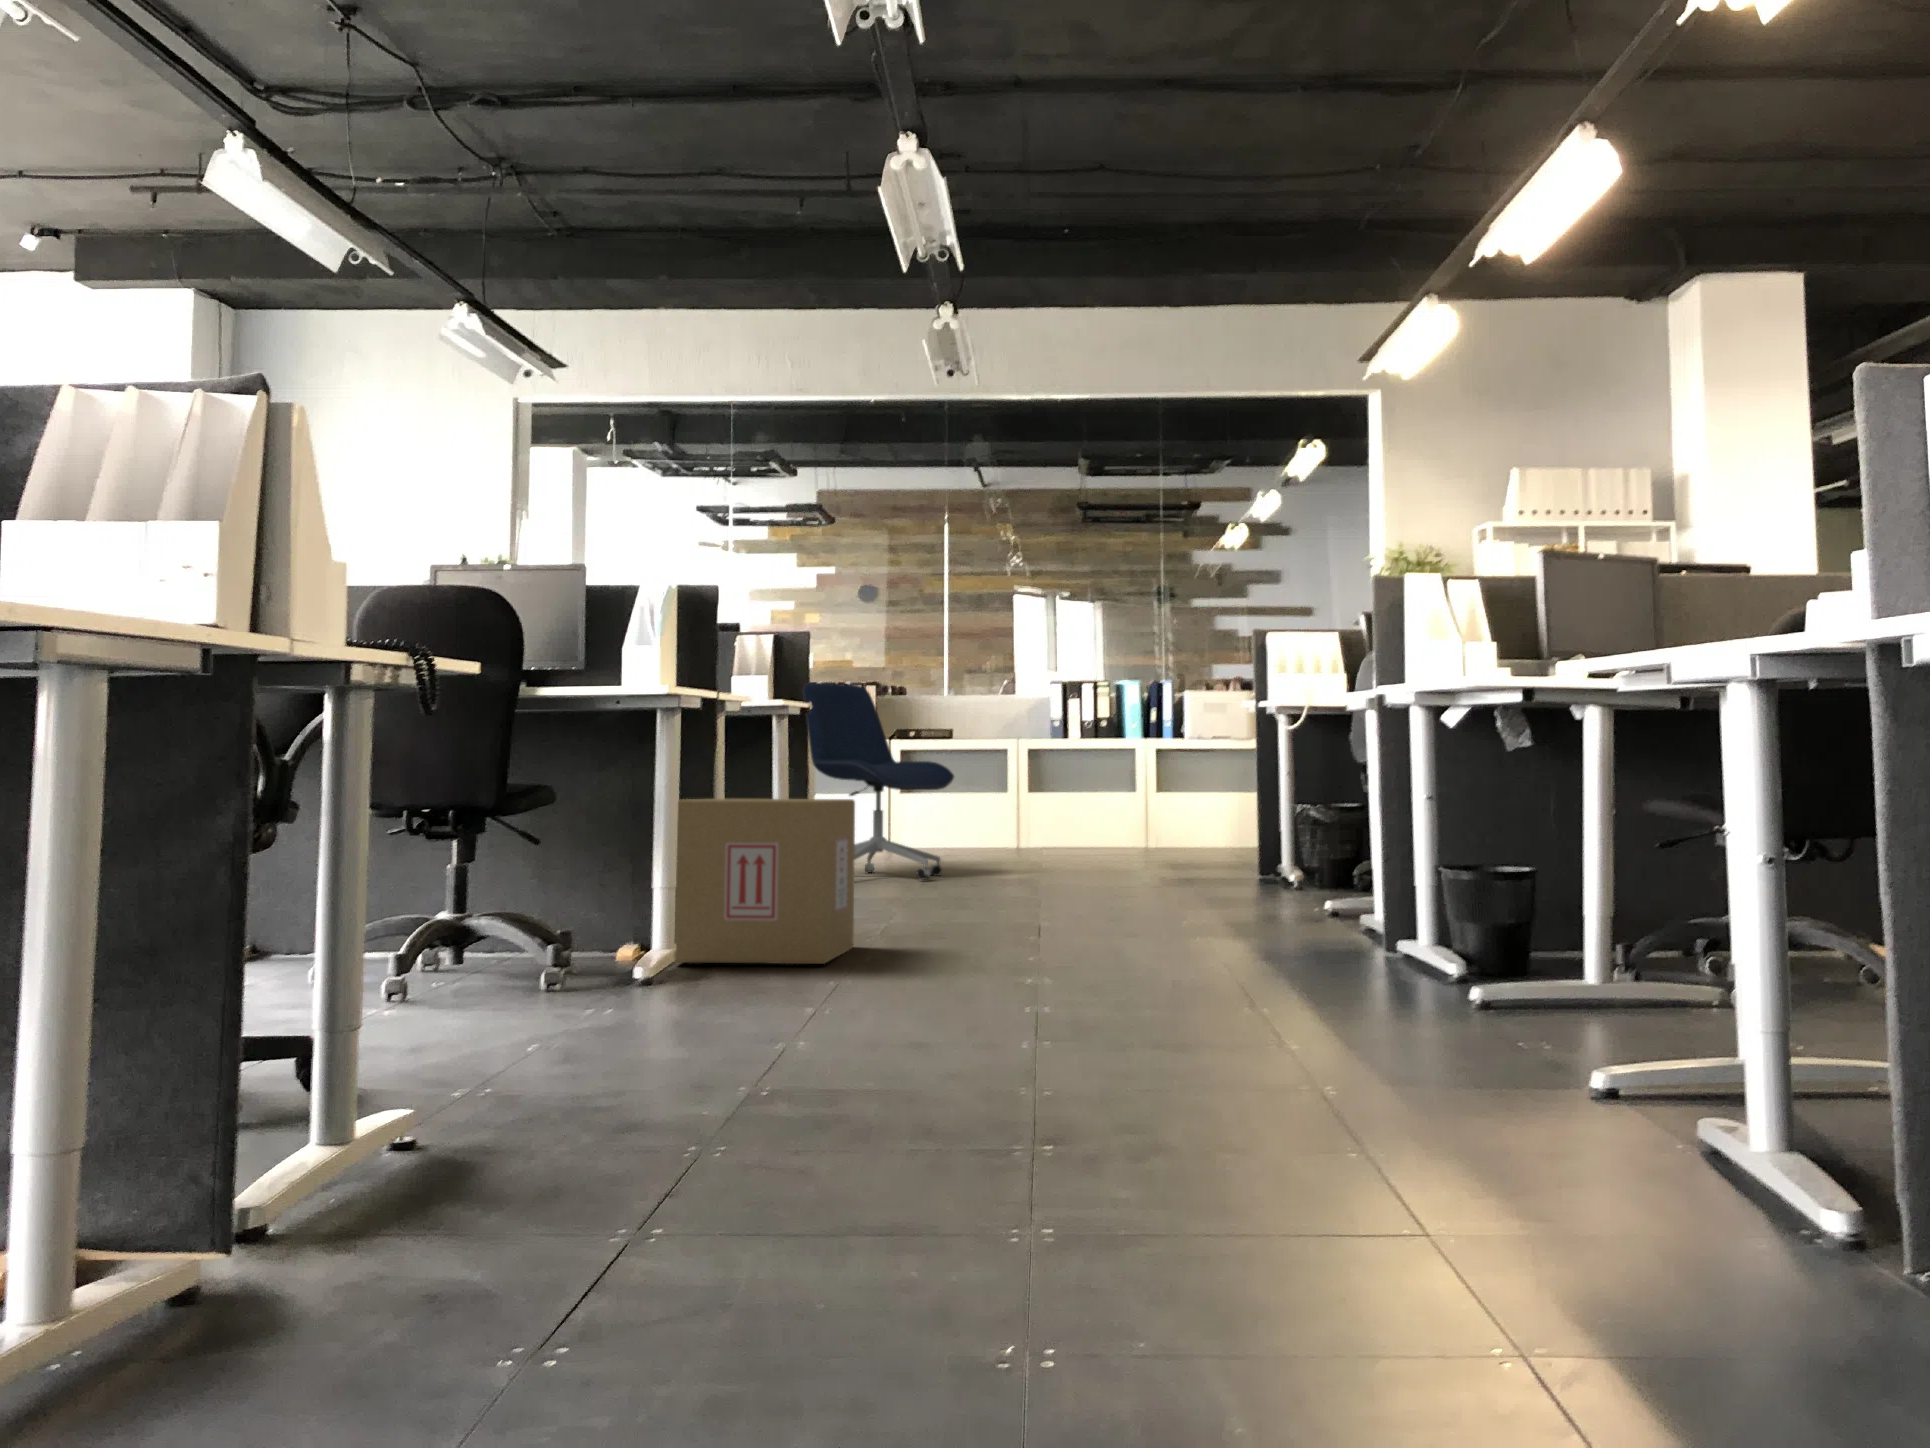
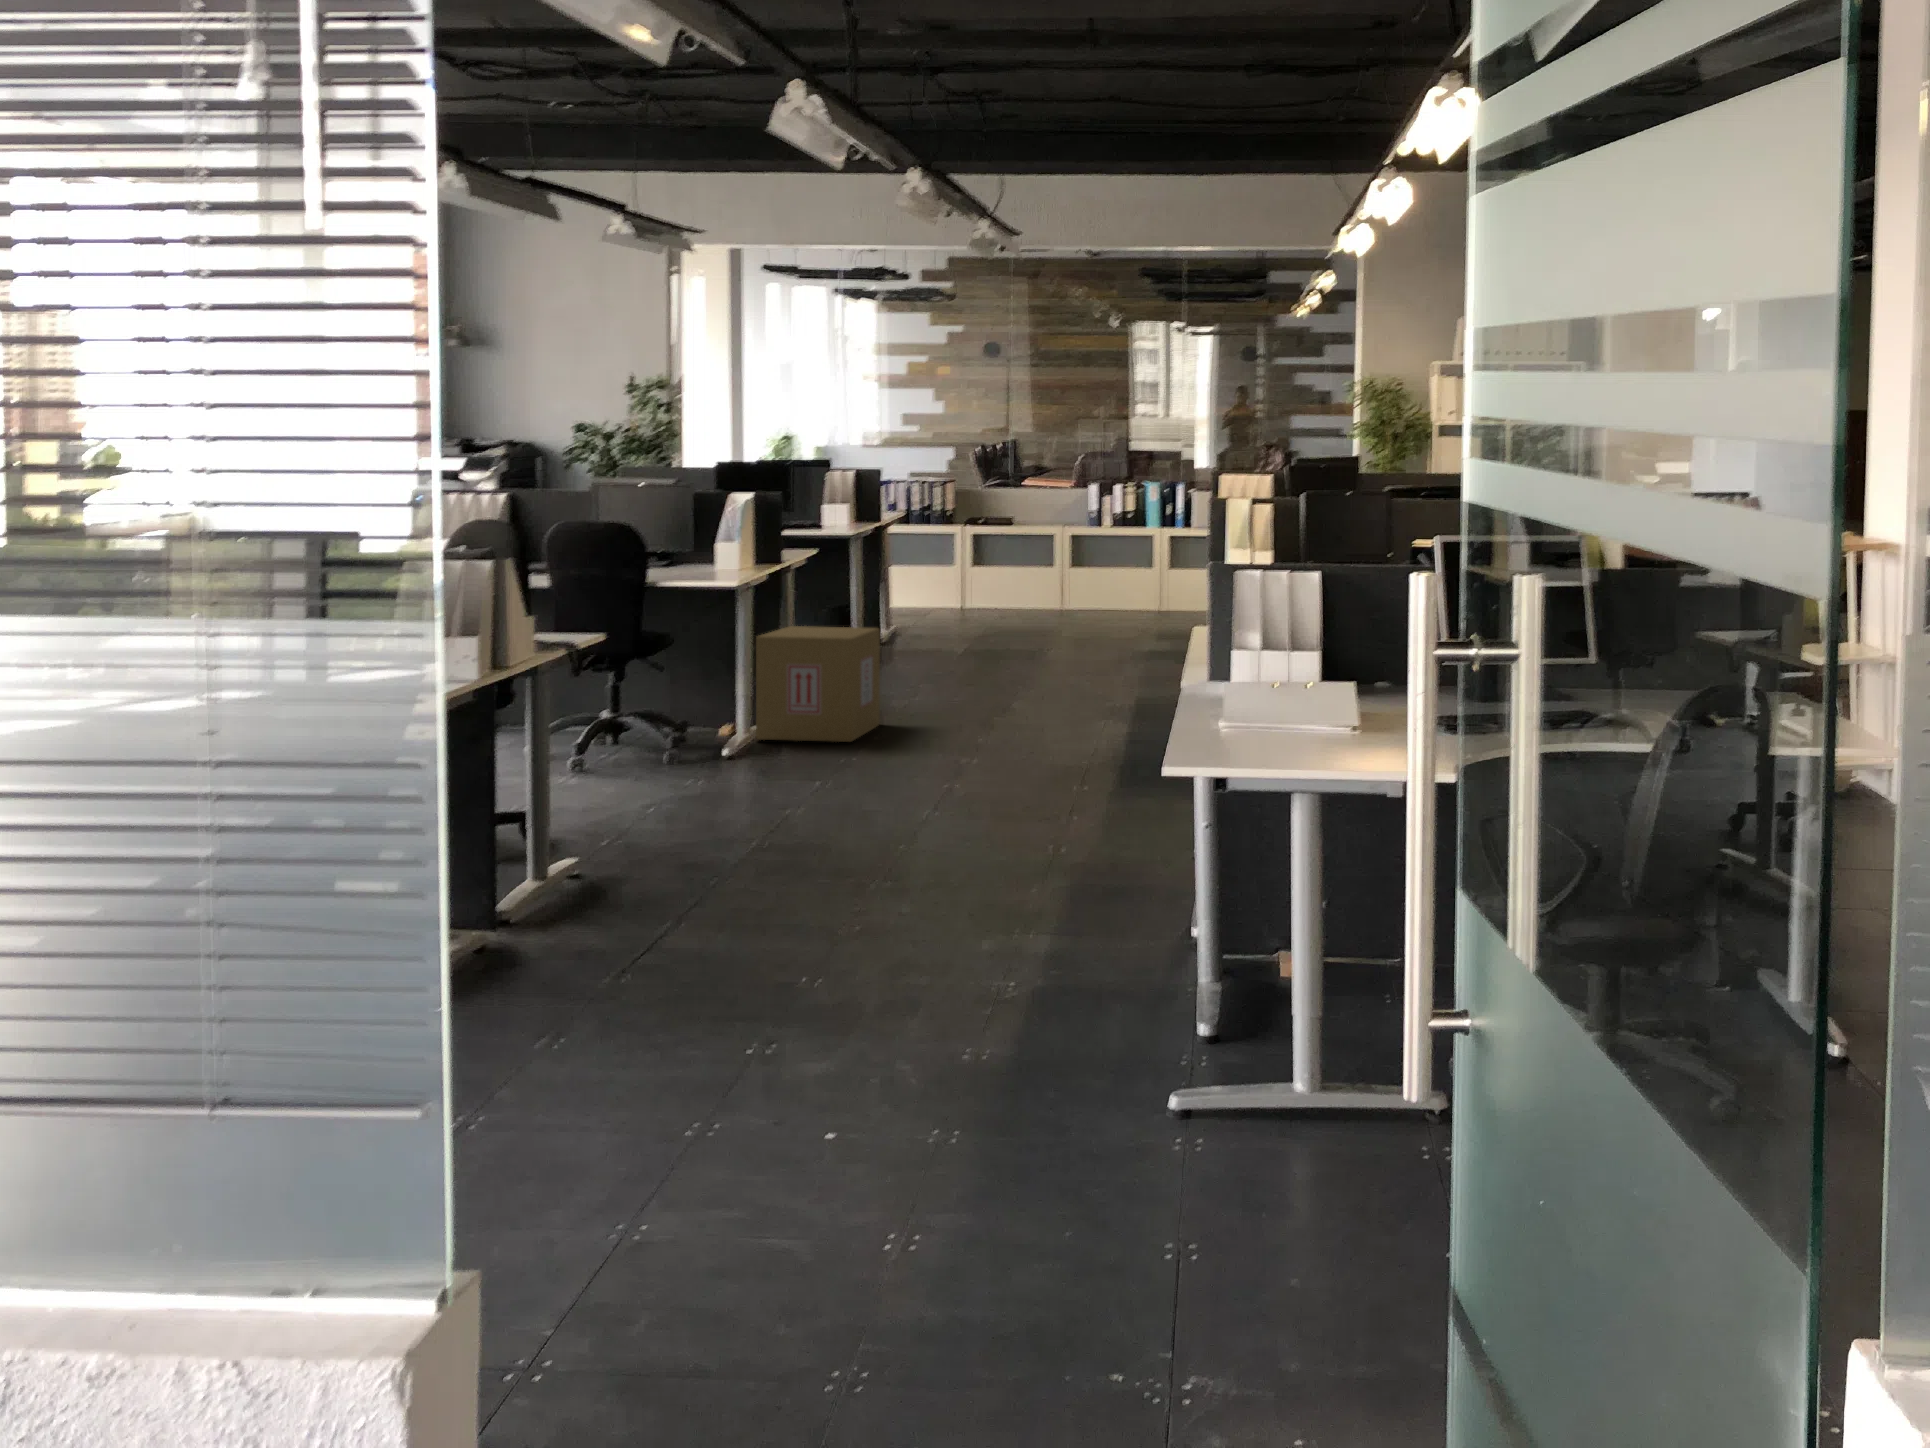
office chair: present [802,682,954,880] -> none [879,503,990,652]

